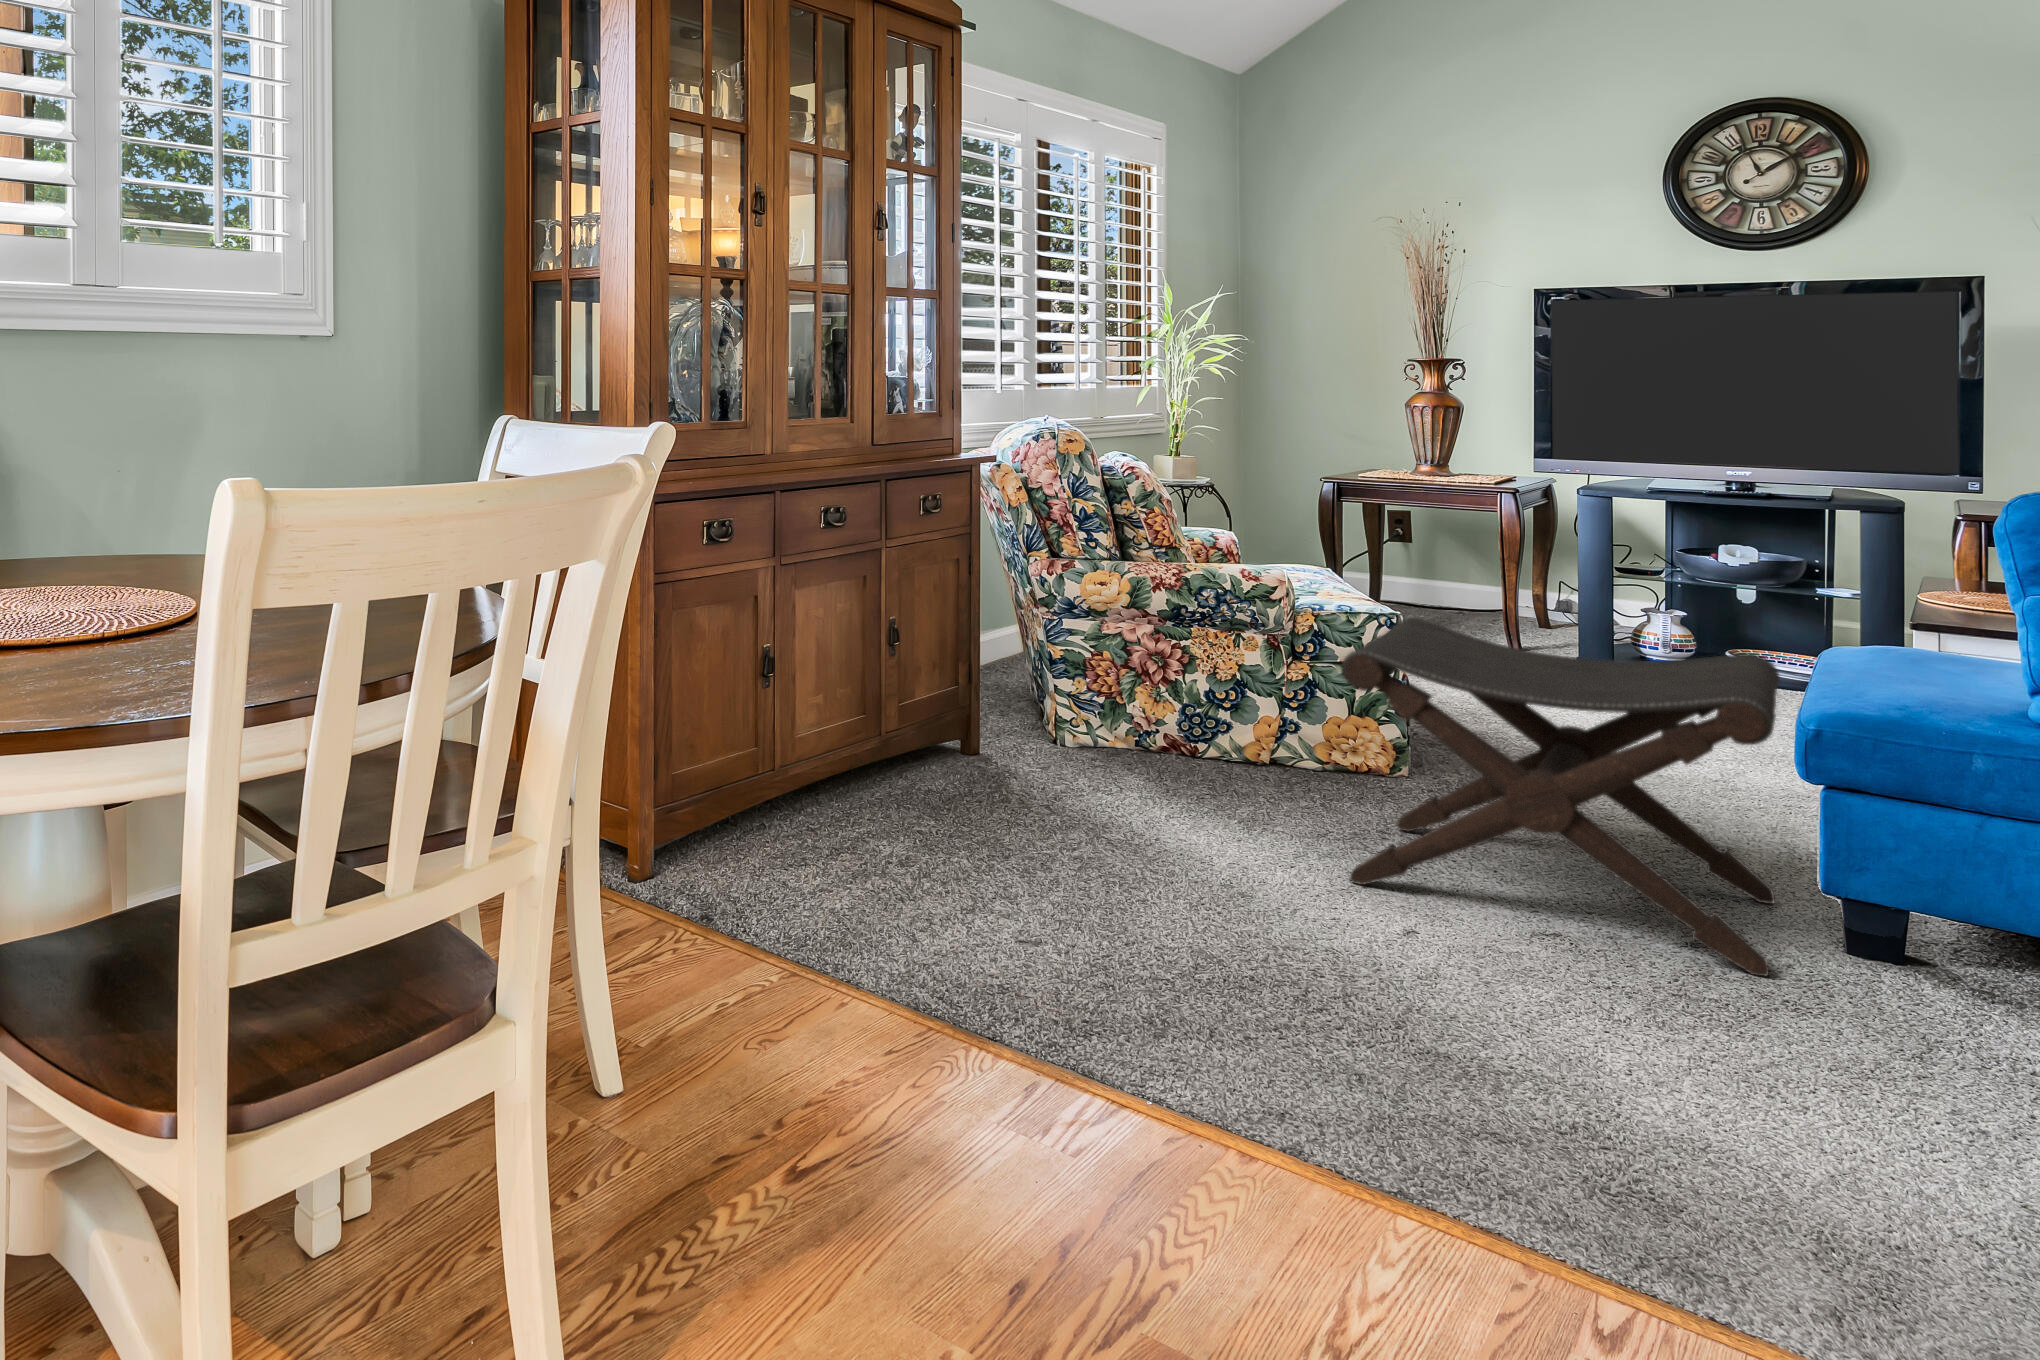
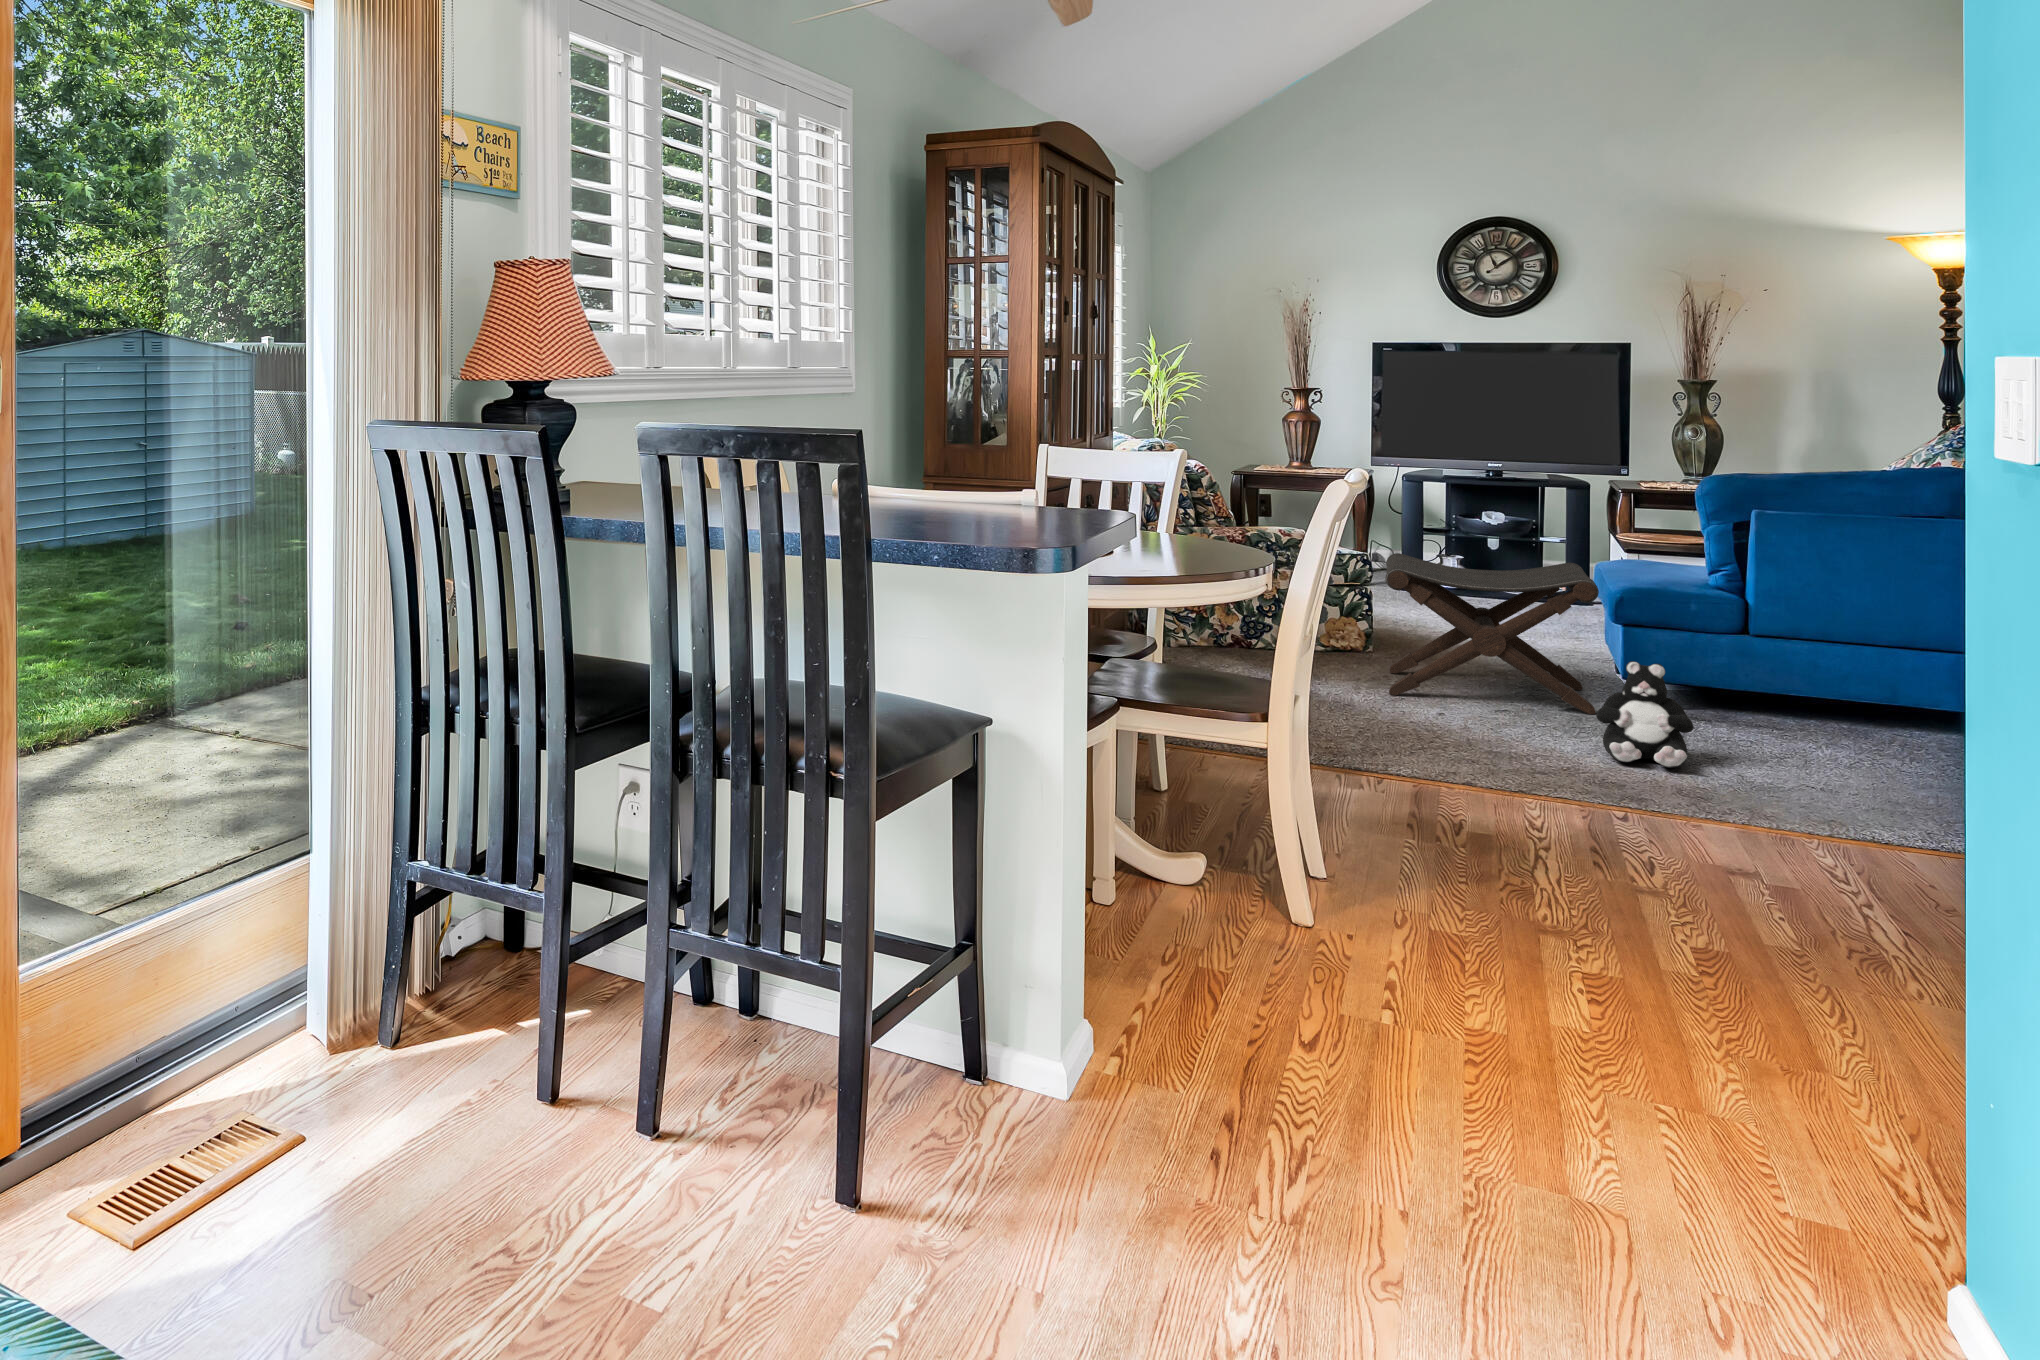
plush toy: none [1703,908,1952,1196] -> present [1596,661,1694,768]

